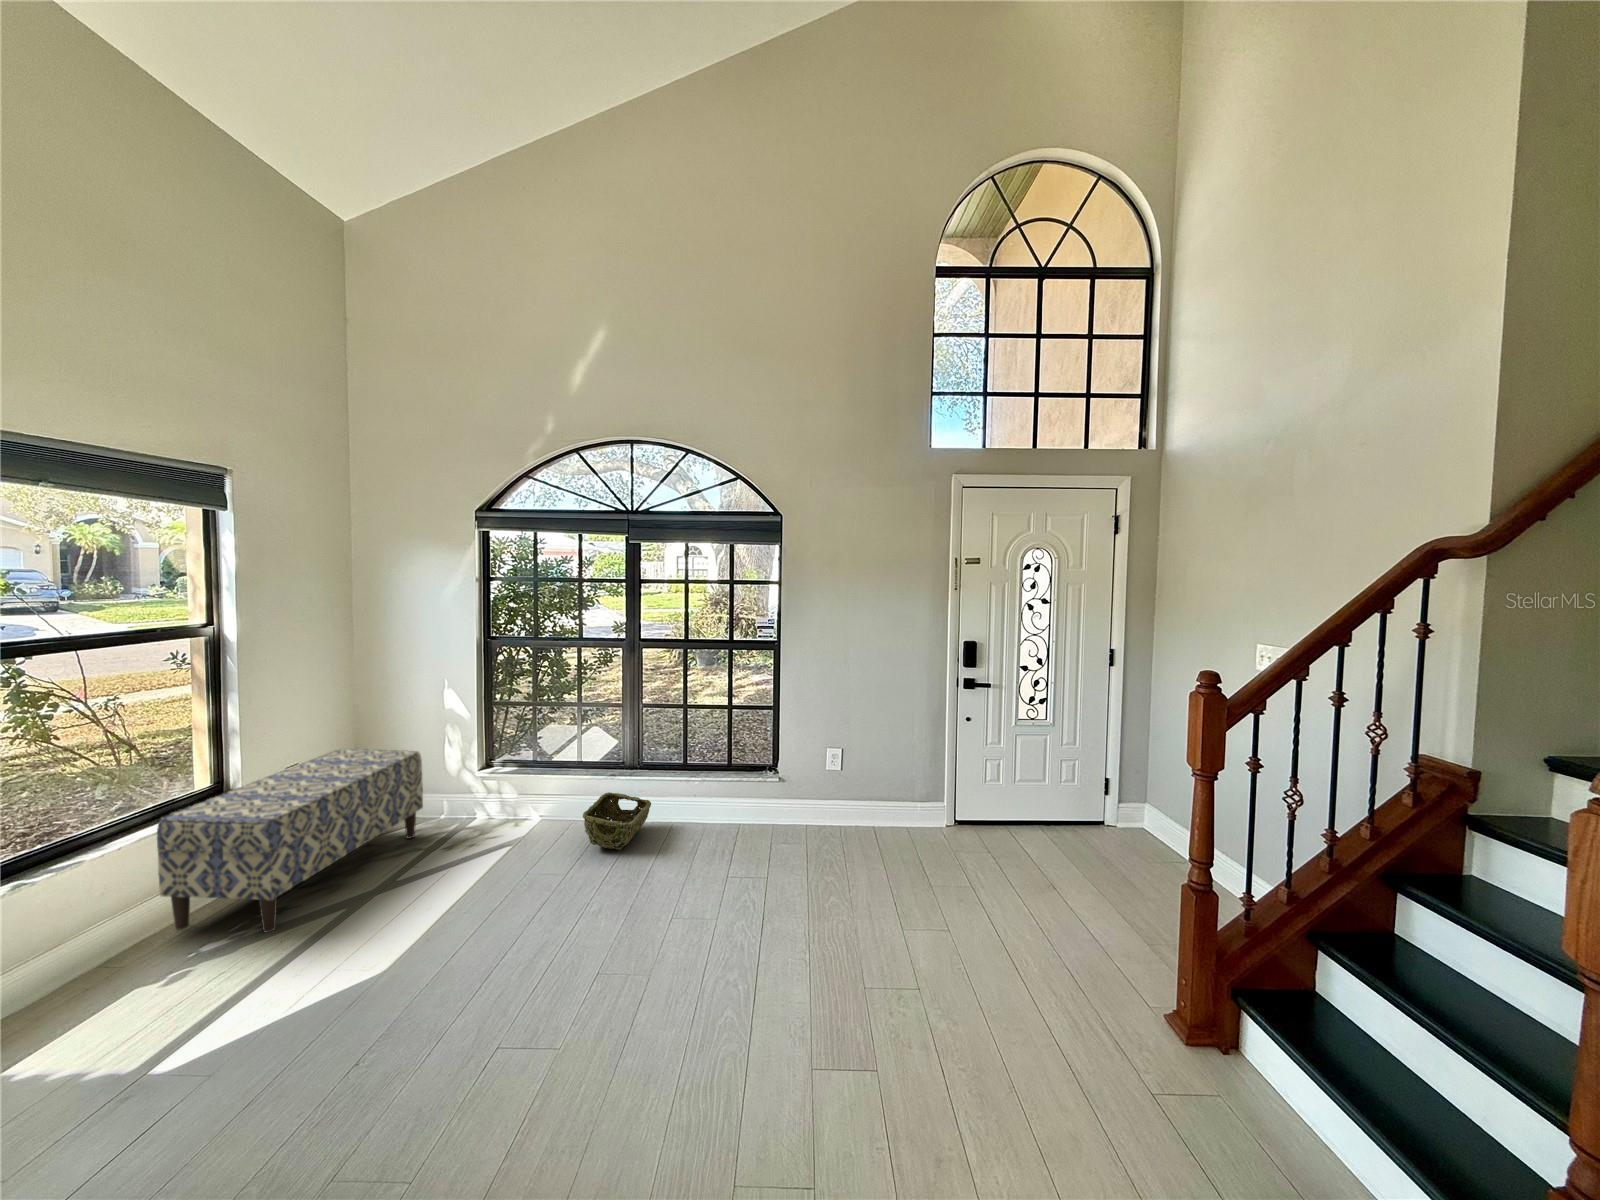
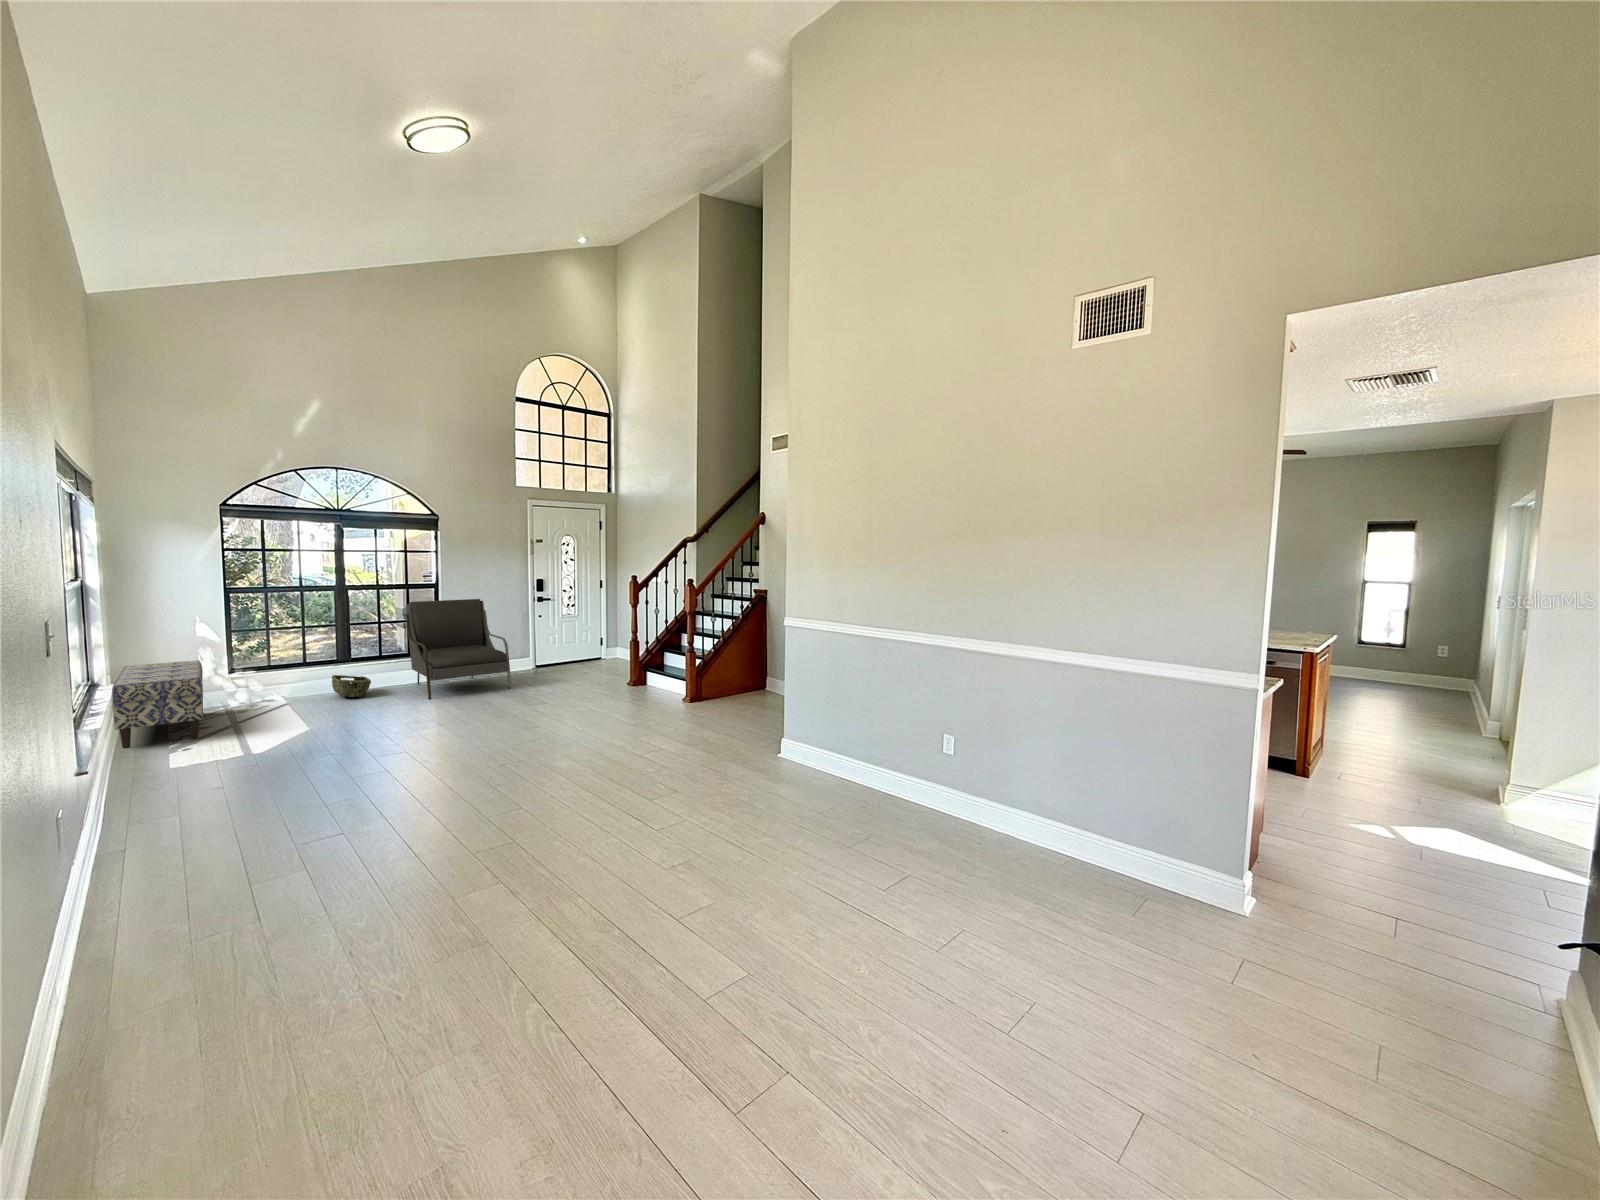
armchair: none [690,676,866,904] -> present [403,599,512,699]

